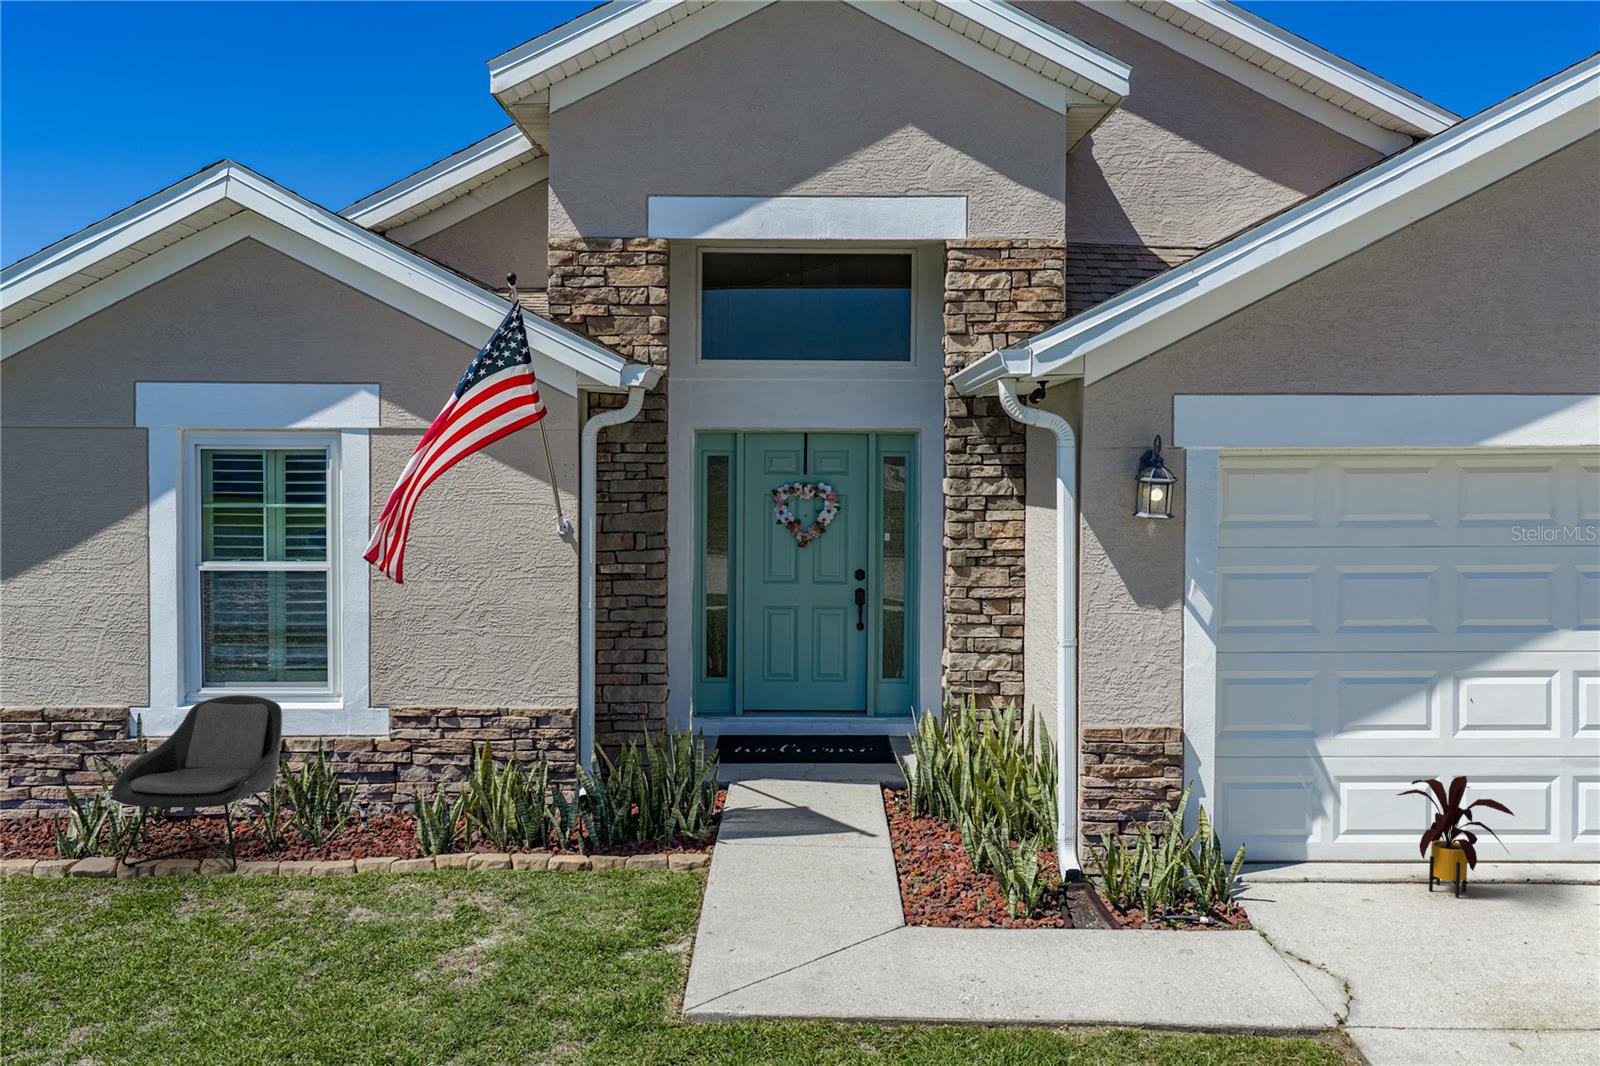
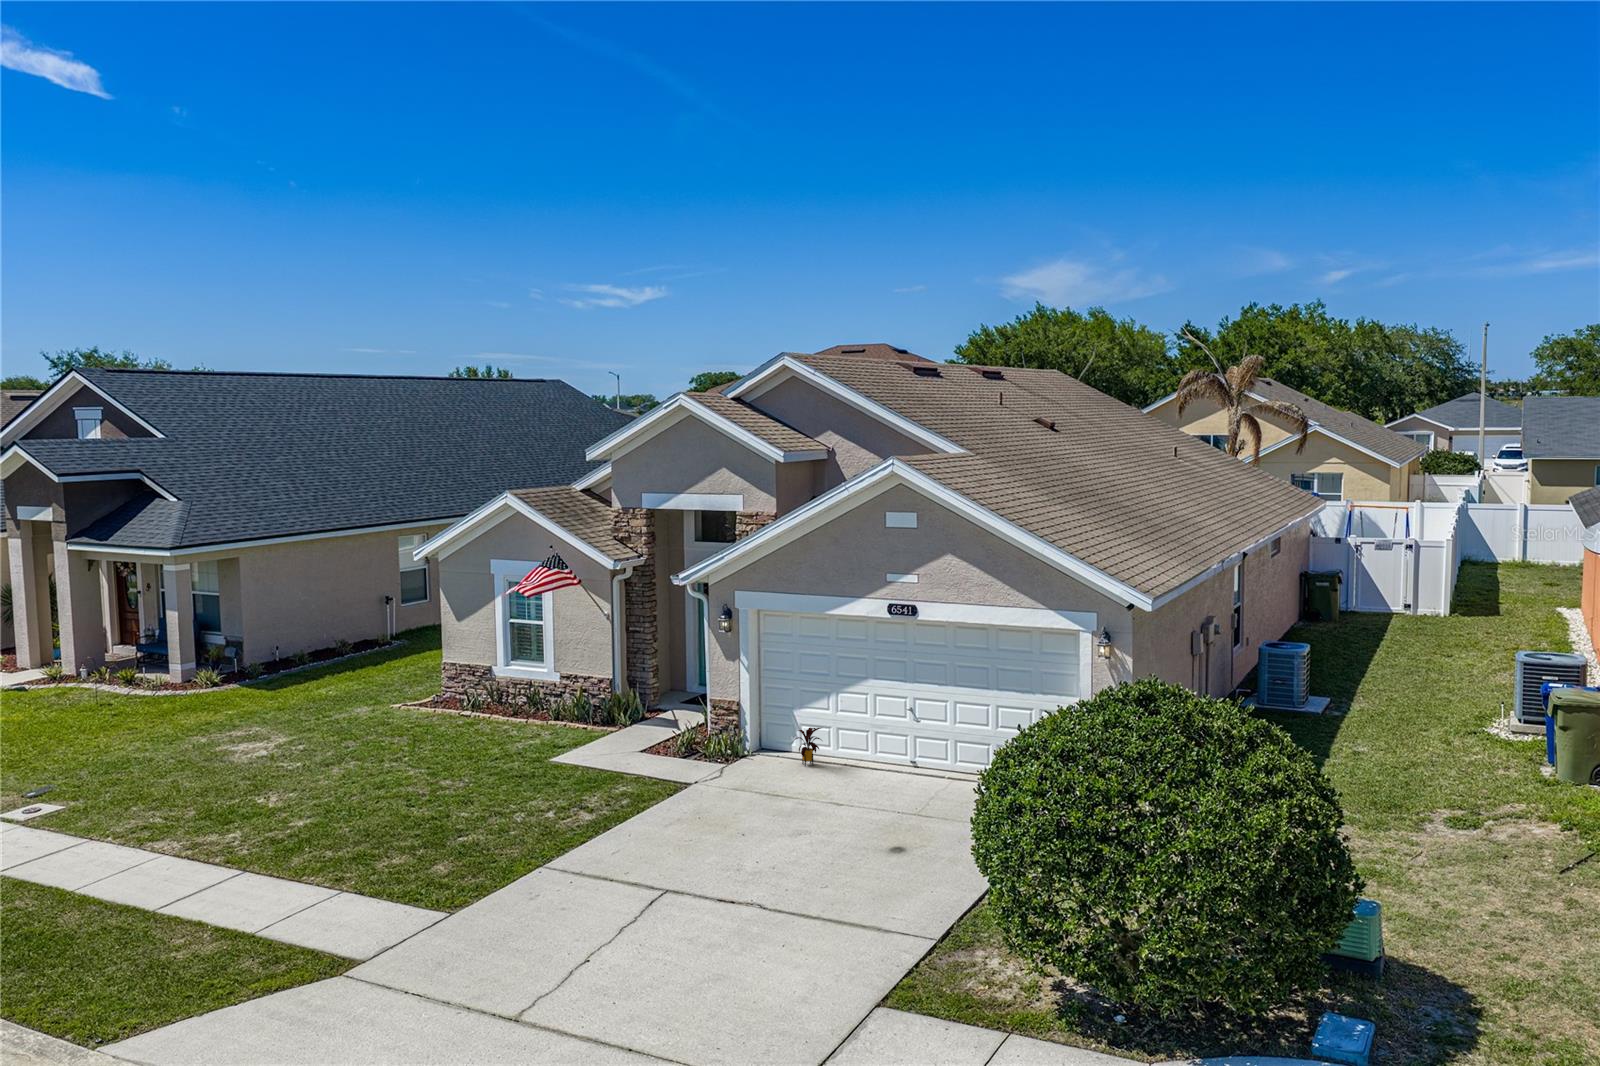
lounge chair: present [112,695,289,871] -> none [479,665,531,718]

